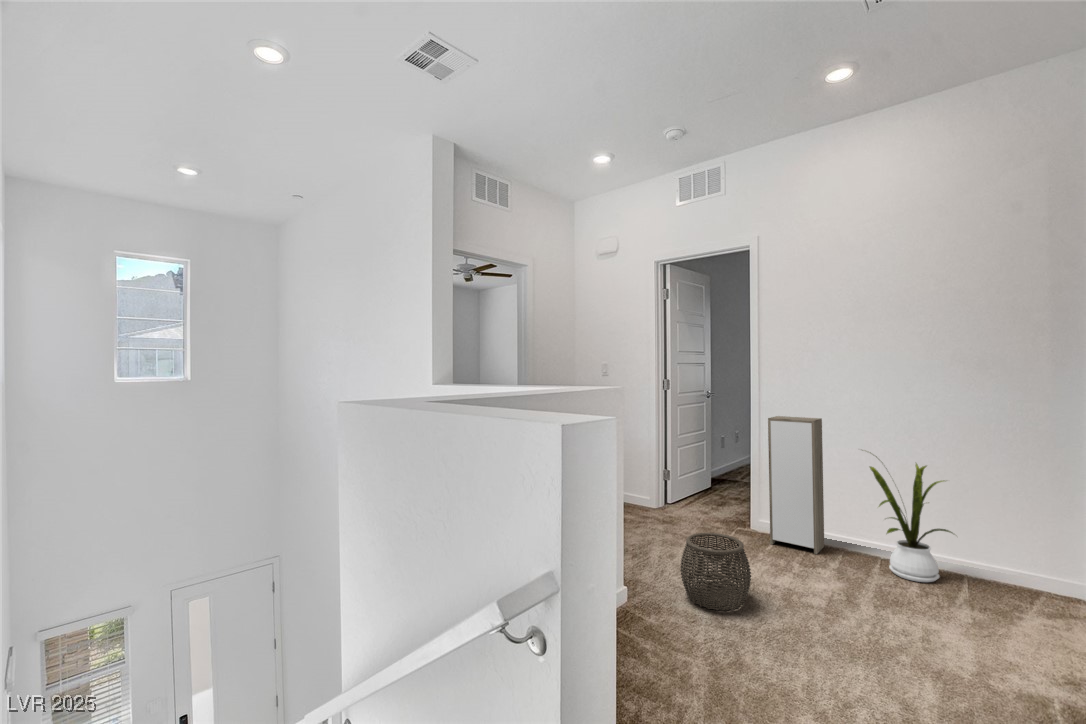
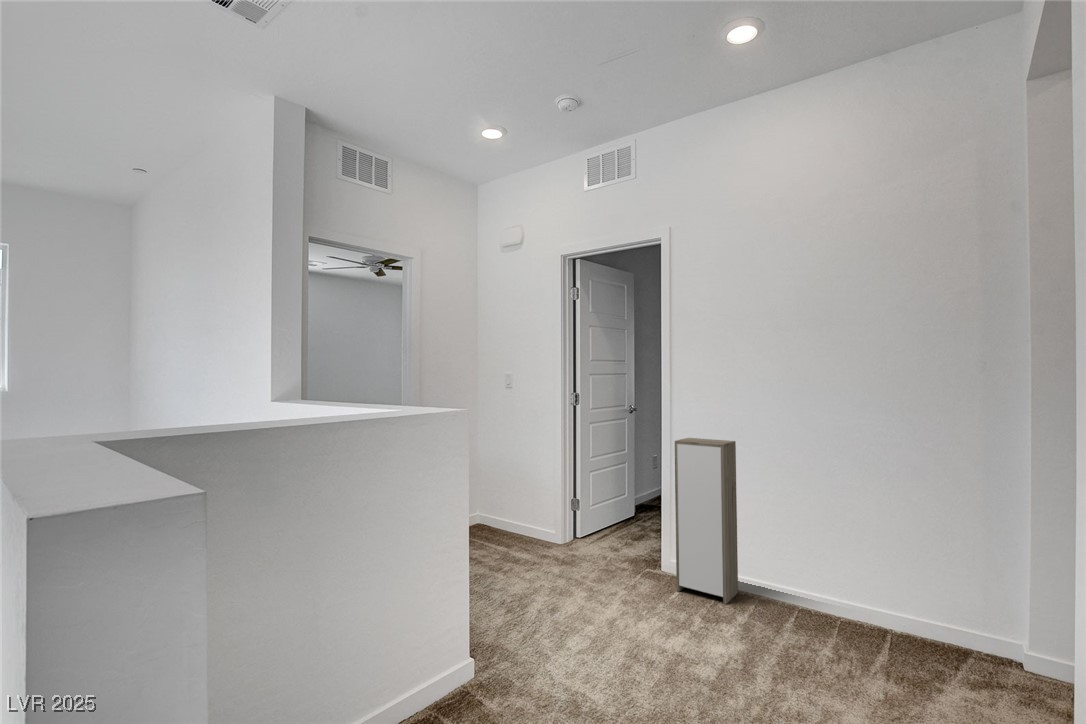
house plant: present [870,456,952,582] -> none [769,478,880,641]
woven basket: present [680,533,751,611] -> none [542,586,626,690]

